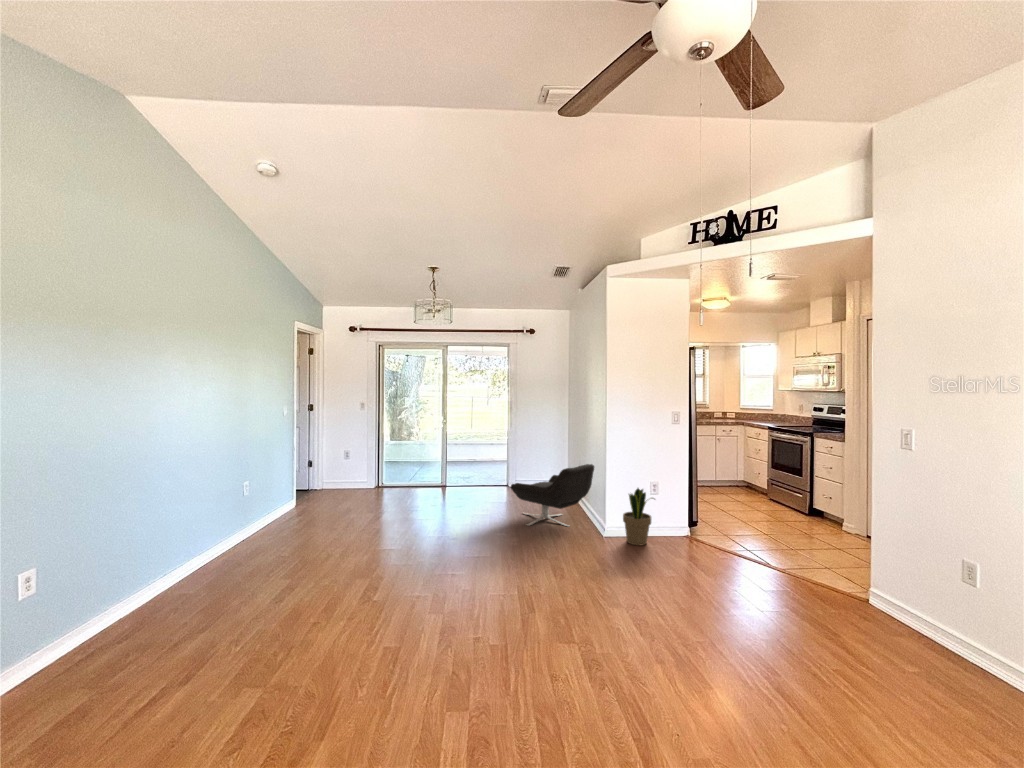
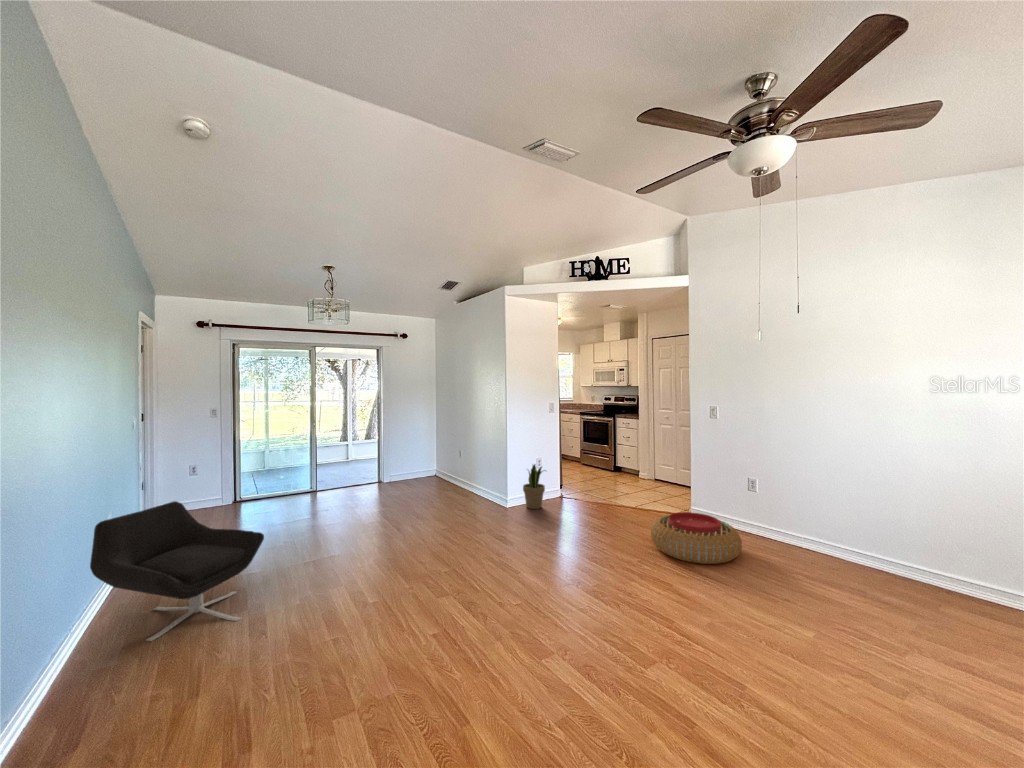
lounge chair: present [511,464,594,527] -> present [90,501,264,641]
pouf: none [740,594,906,701] -> present [651,512,742,564]

